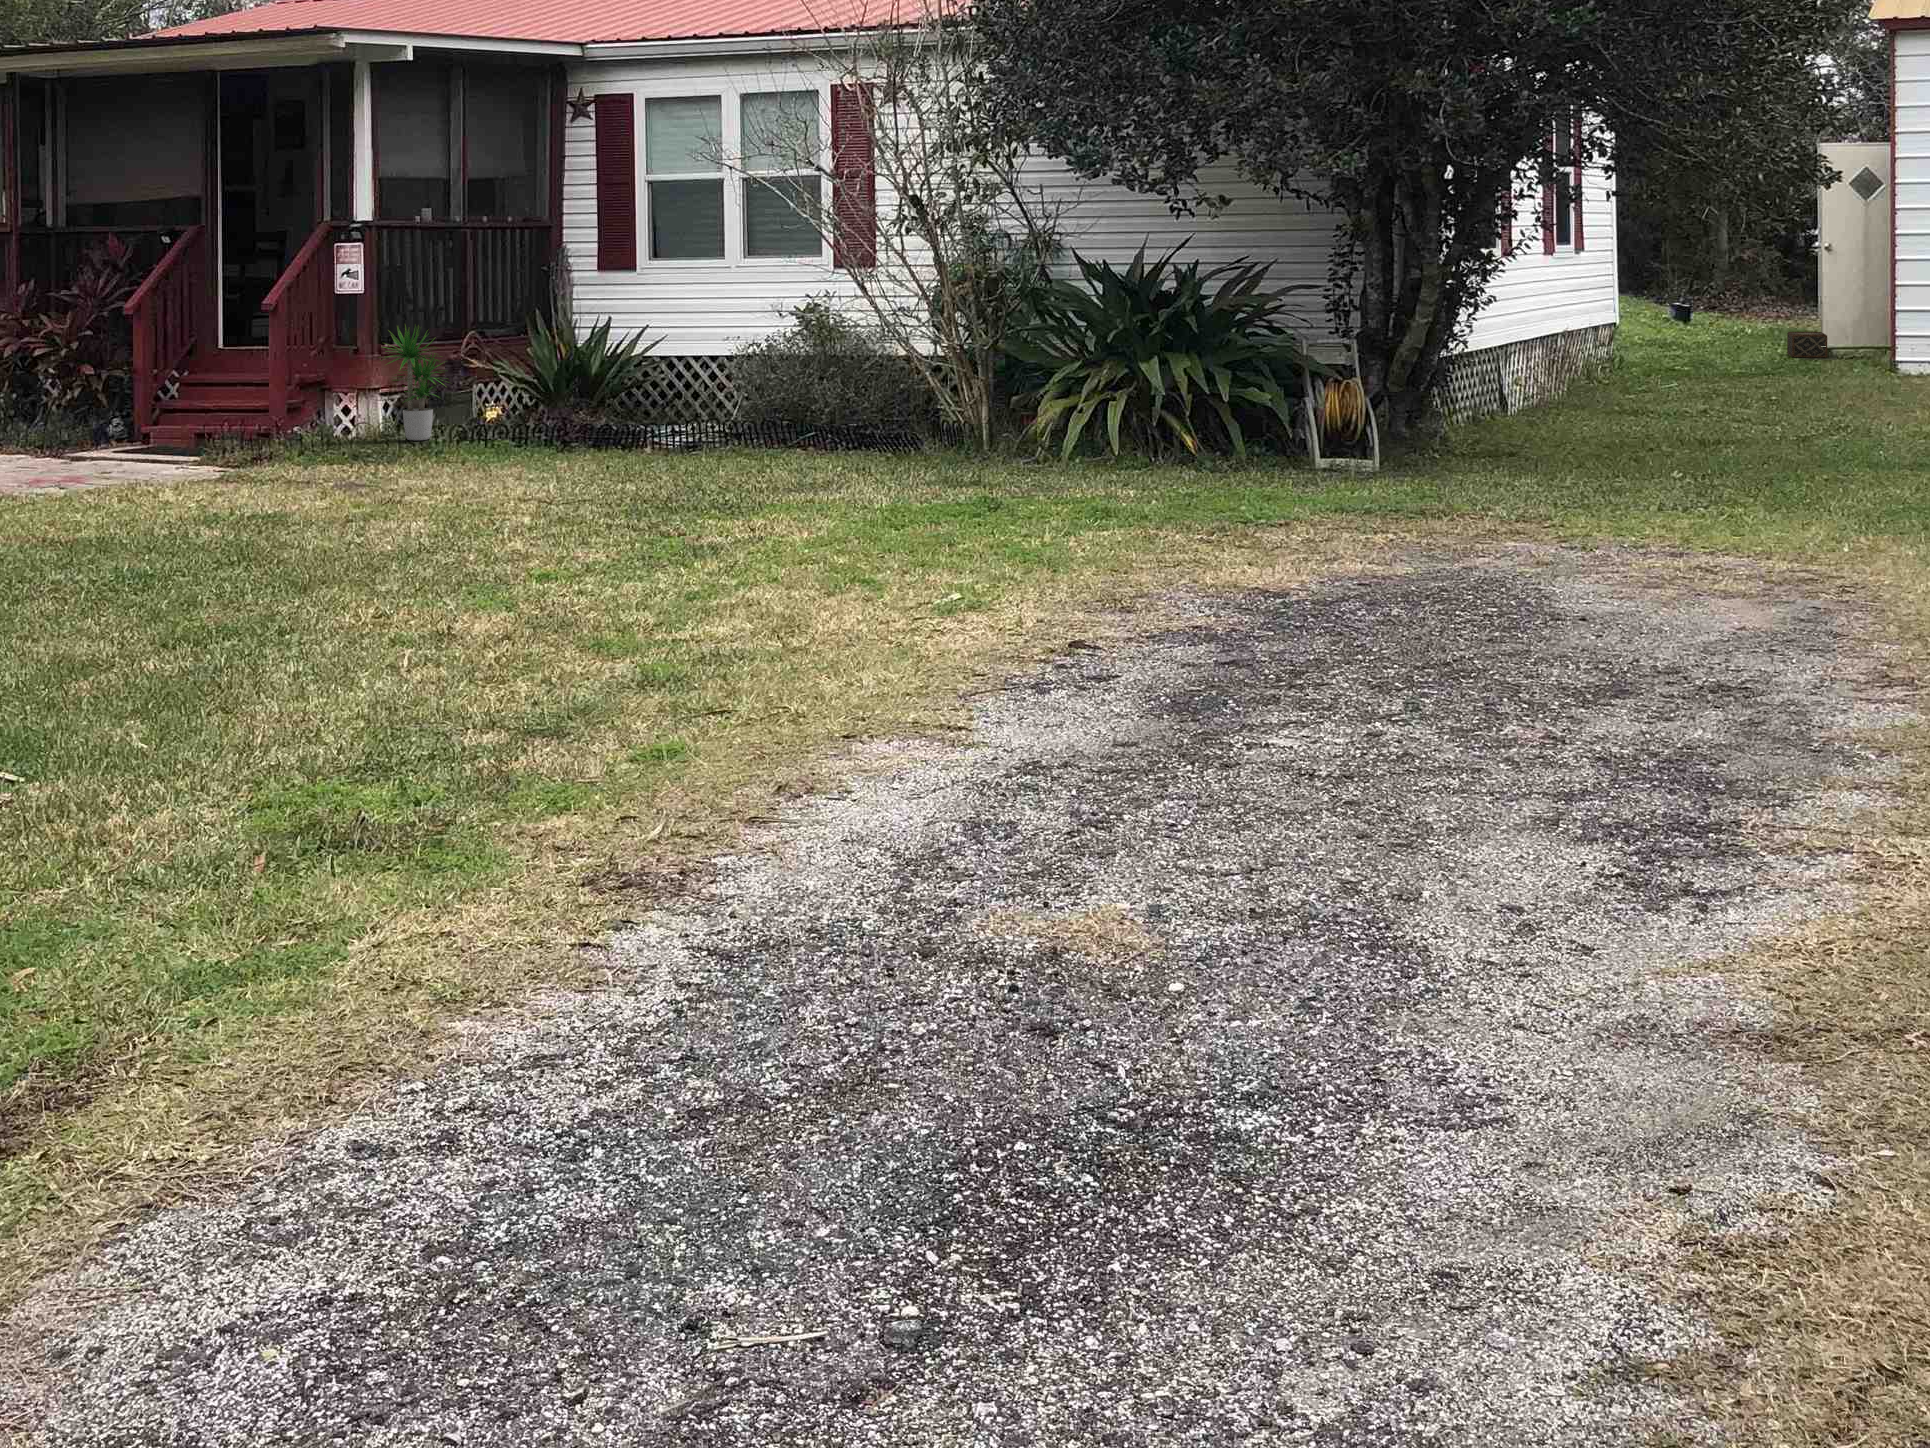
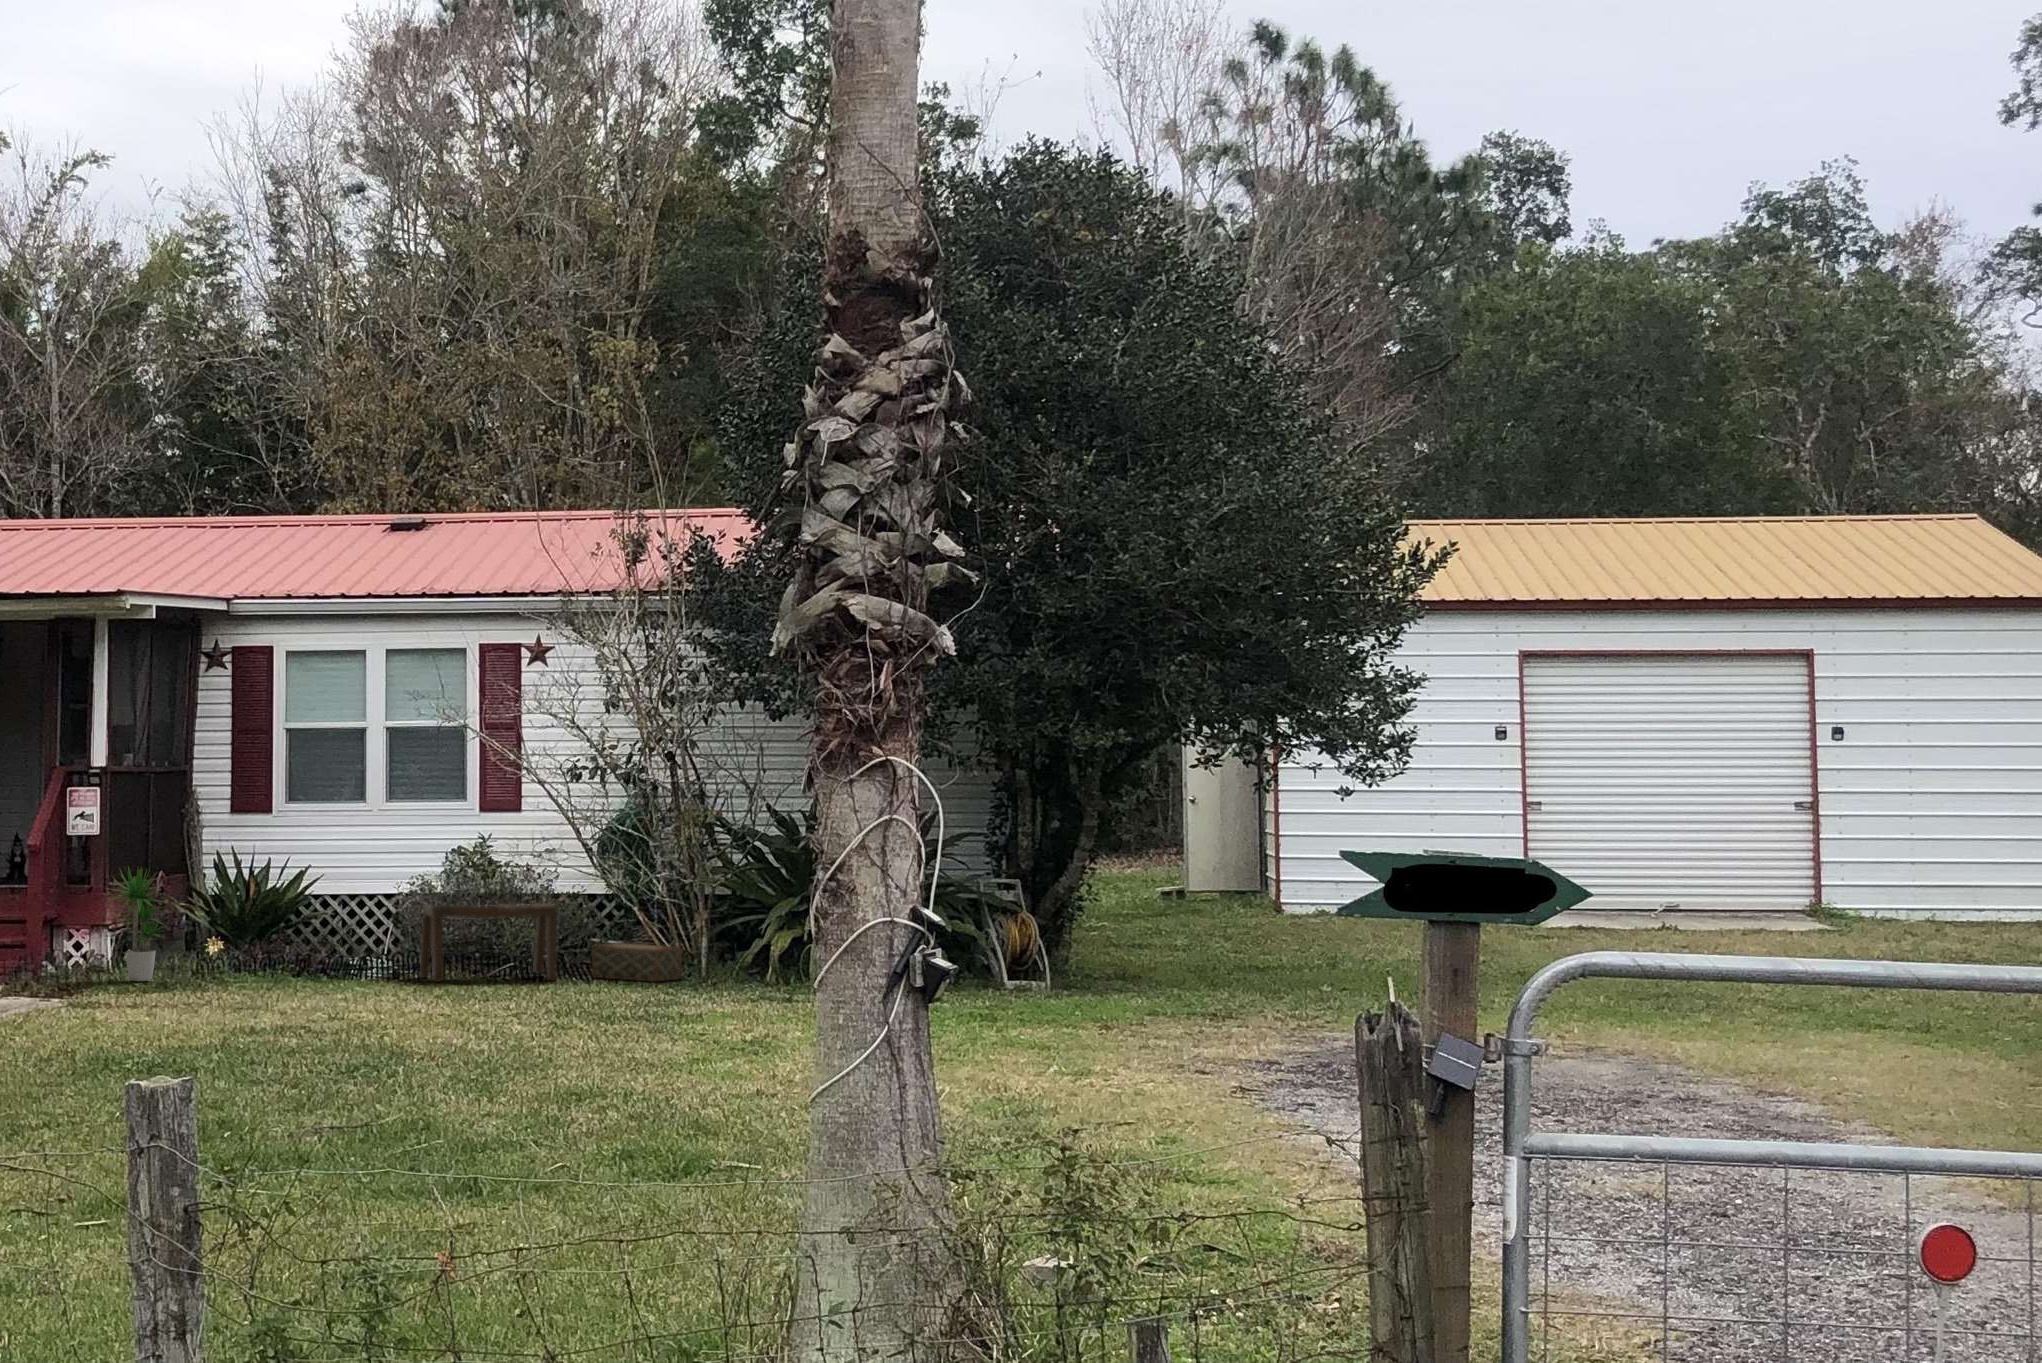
woven basket: present [1787,332,1827,358] -> present [592,943,682,981]
bench: none [692,363,841,446] -> present [420,903,559,982]

